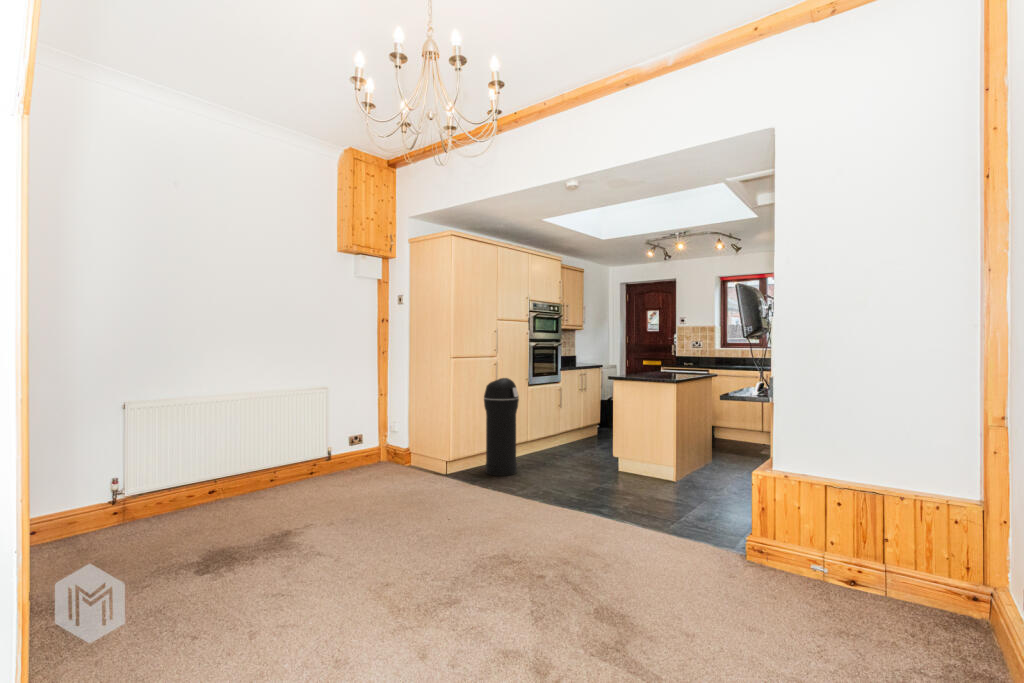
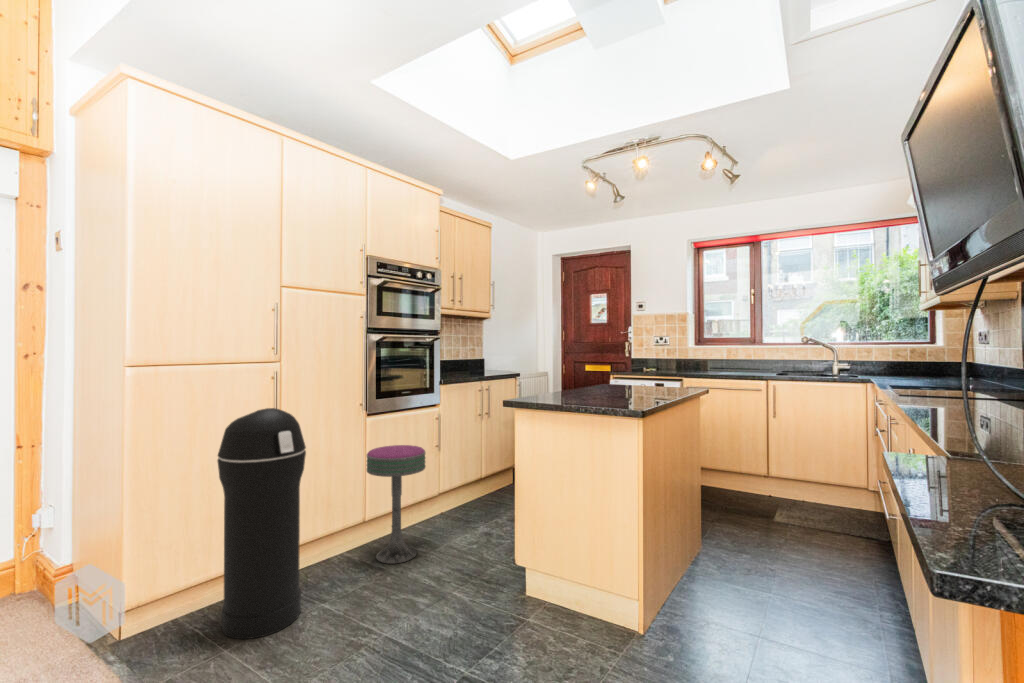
bar stool: none [532,402,562,460] -> present [367,445,426,564]

